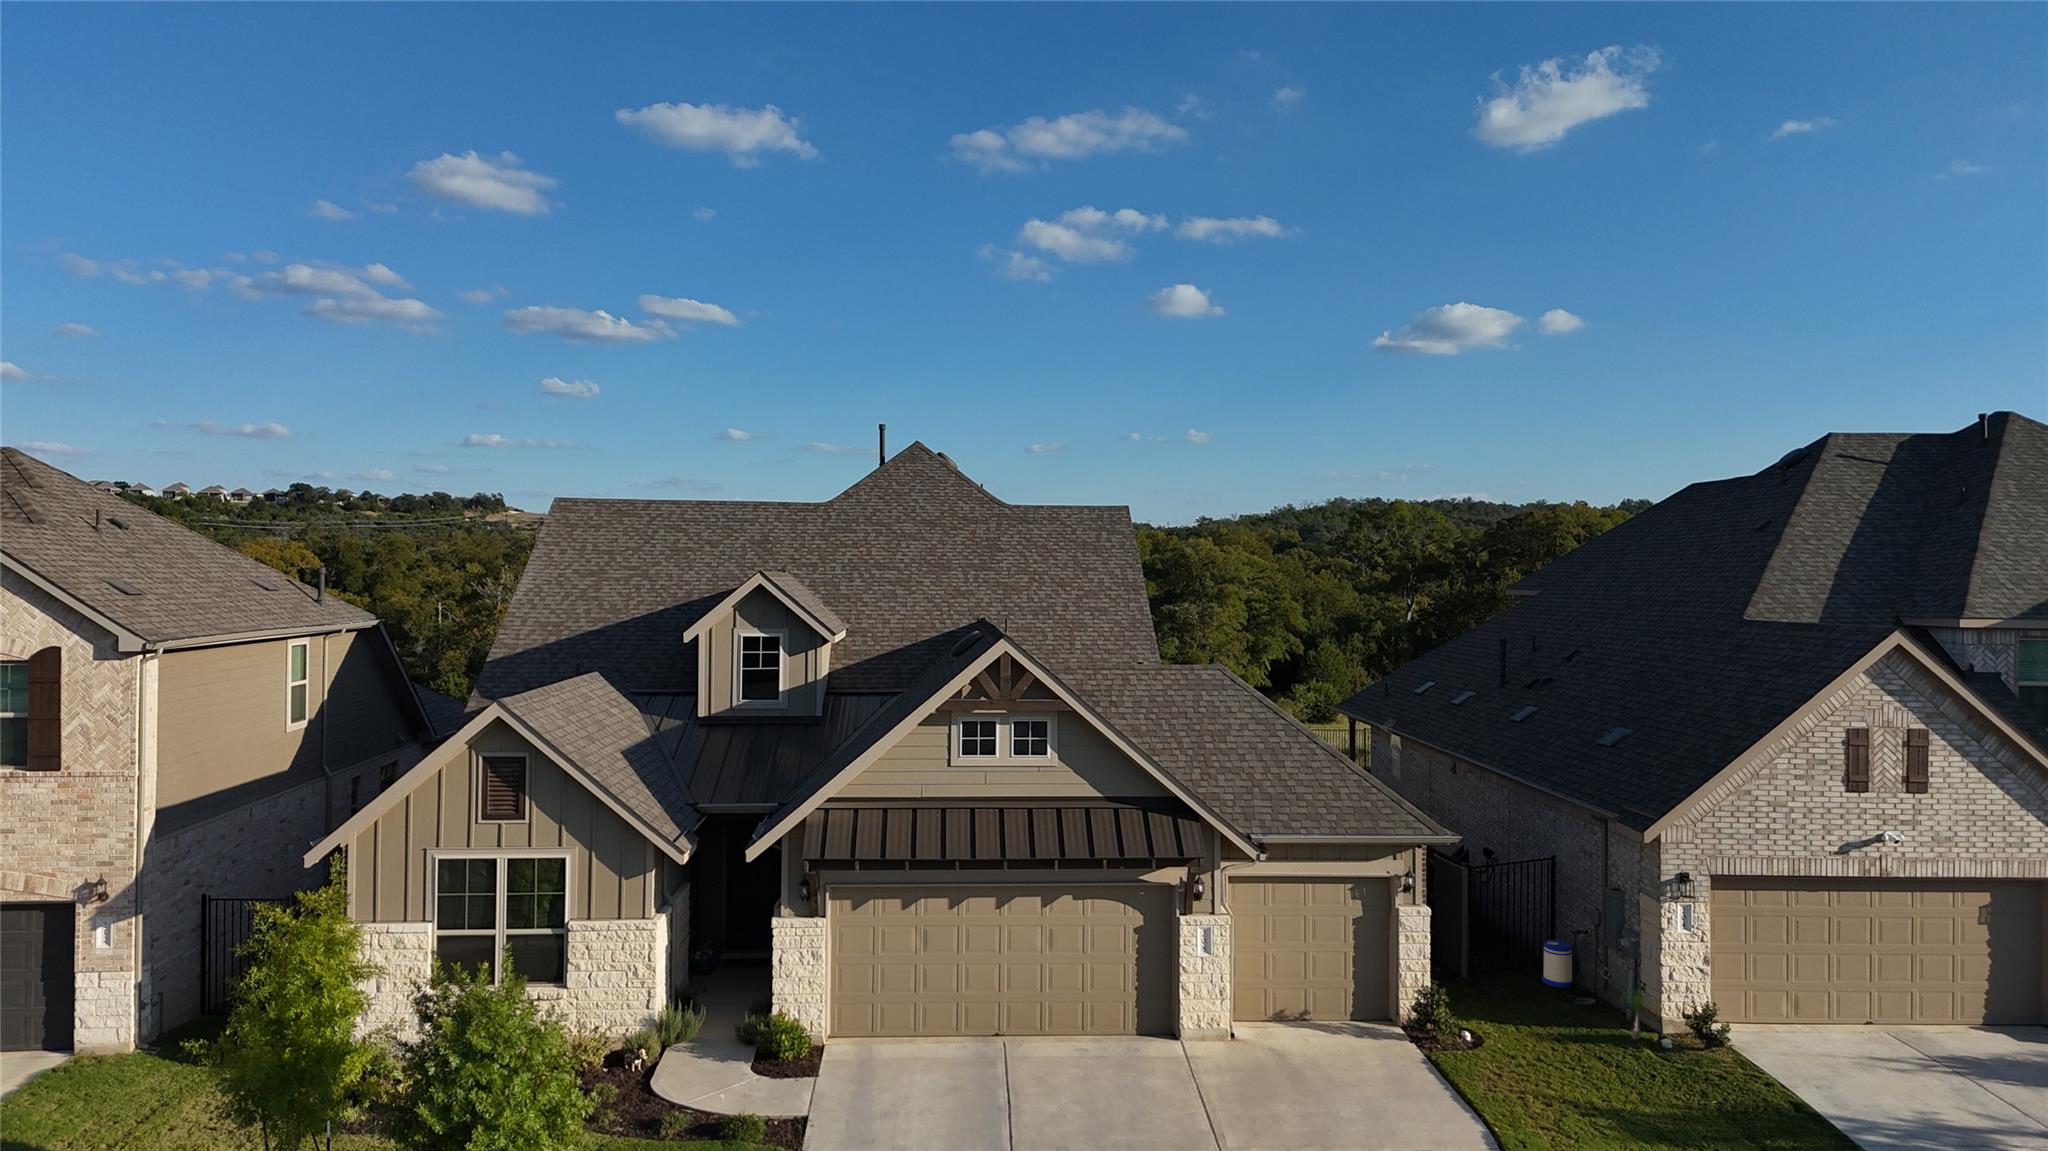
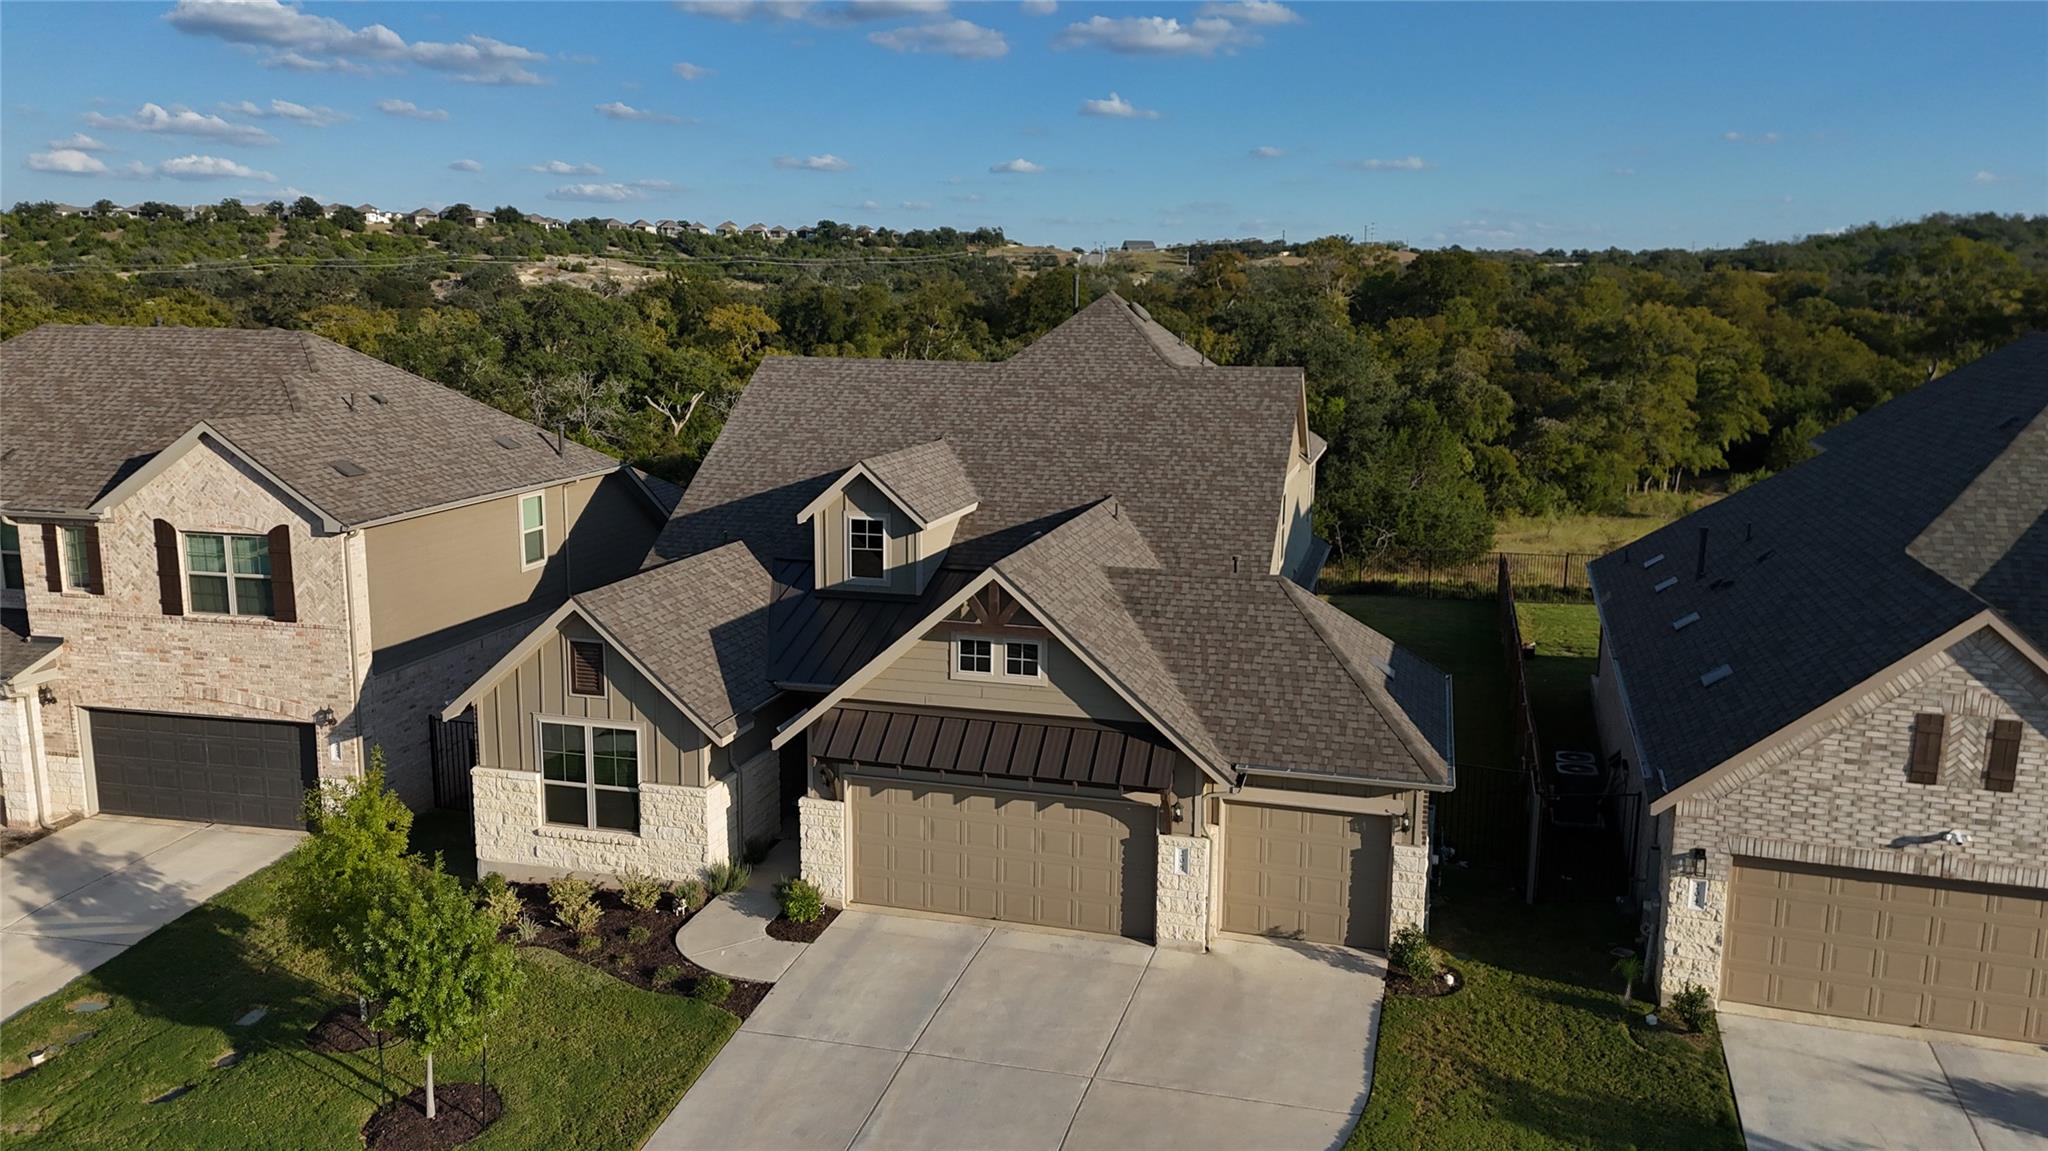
trash can: present [1542,940,1573,988] -> none [1590,891,1625,942]

